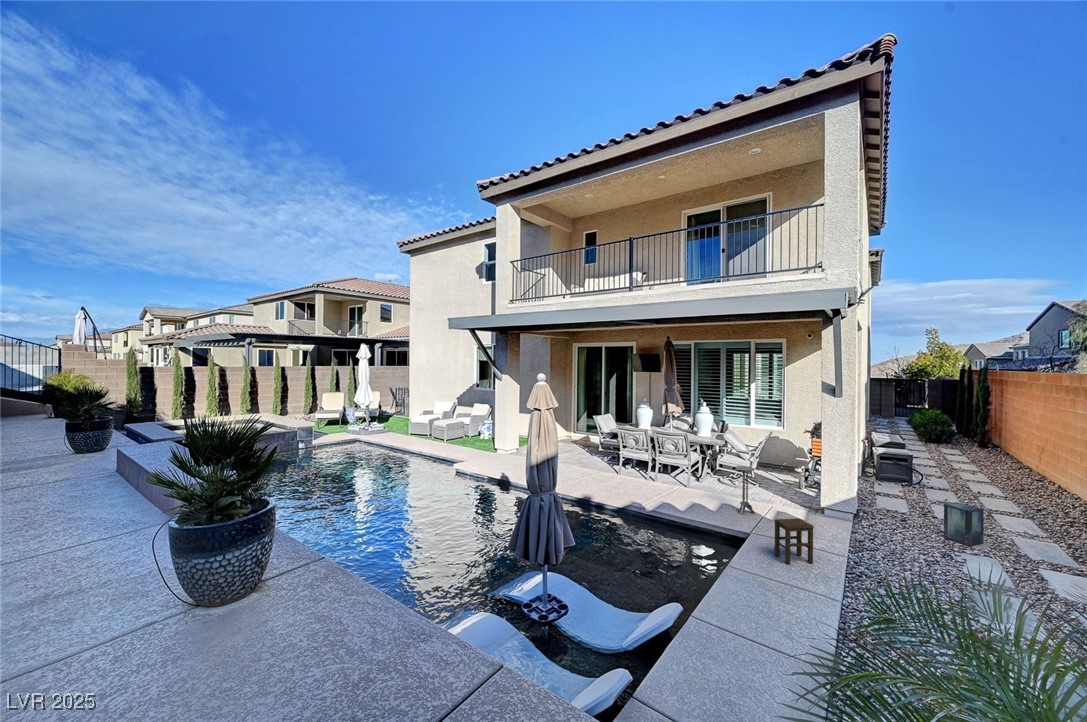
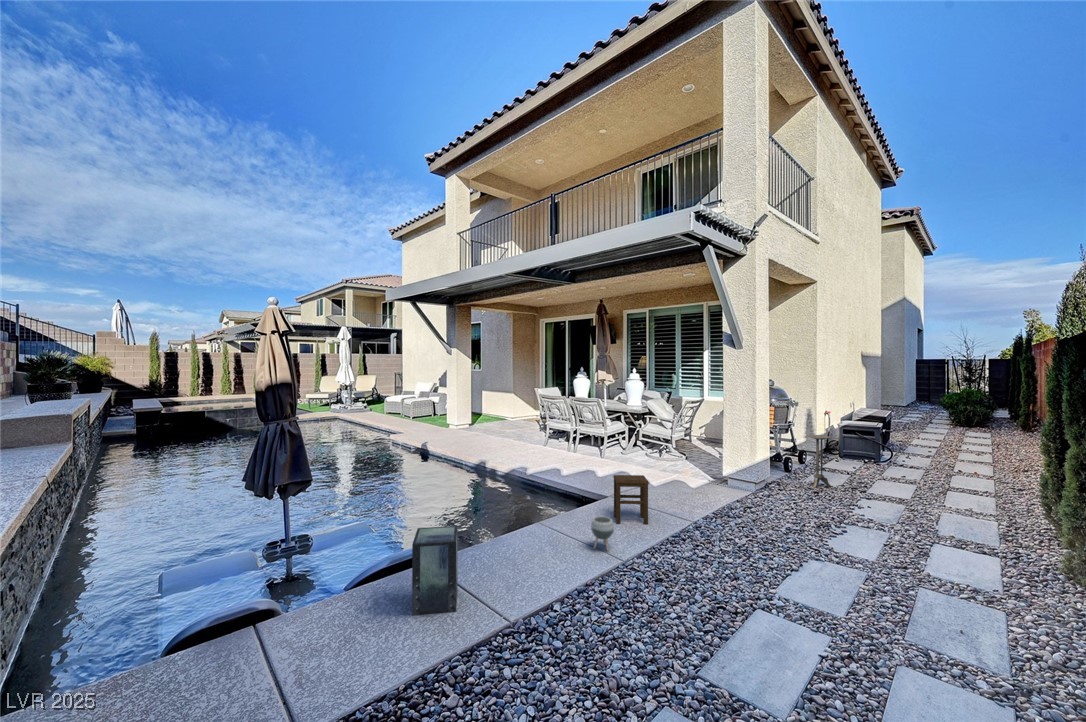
side table: present [735,466,755,515] -> present [807,435,831,488]
storage box: present [944,503,984,546] -> present [412,526,458,615]
planter: none [797,564,821,597] -> present [591,516,614,551]

